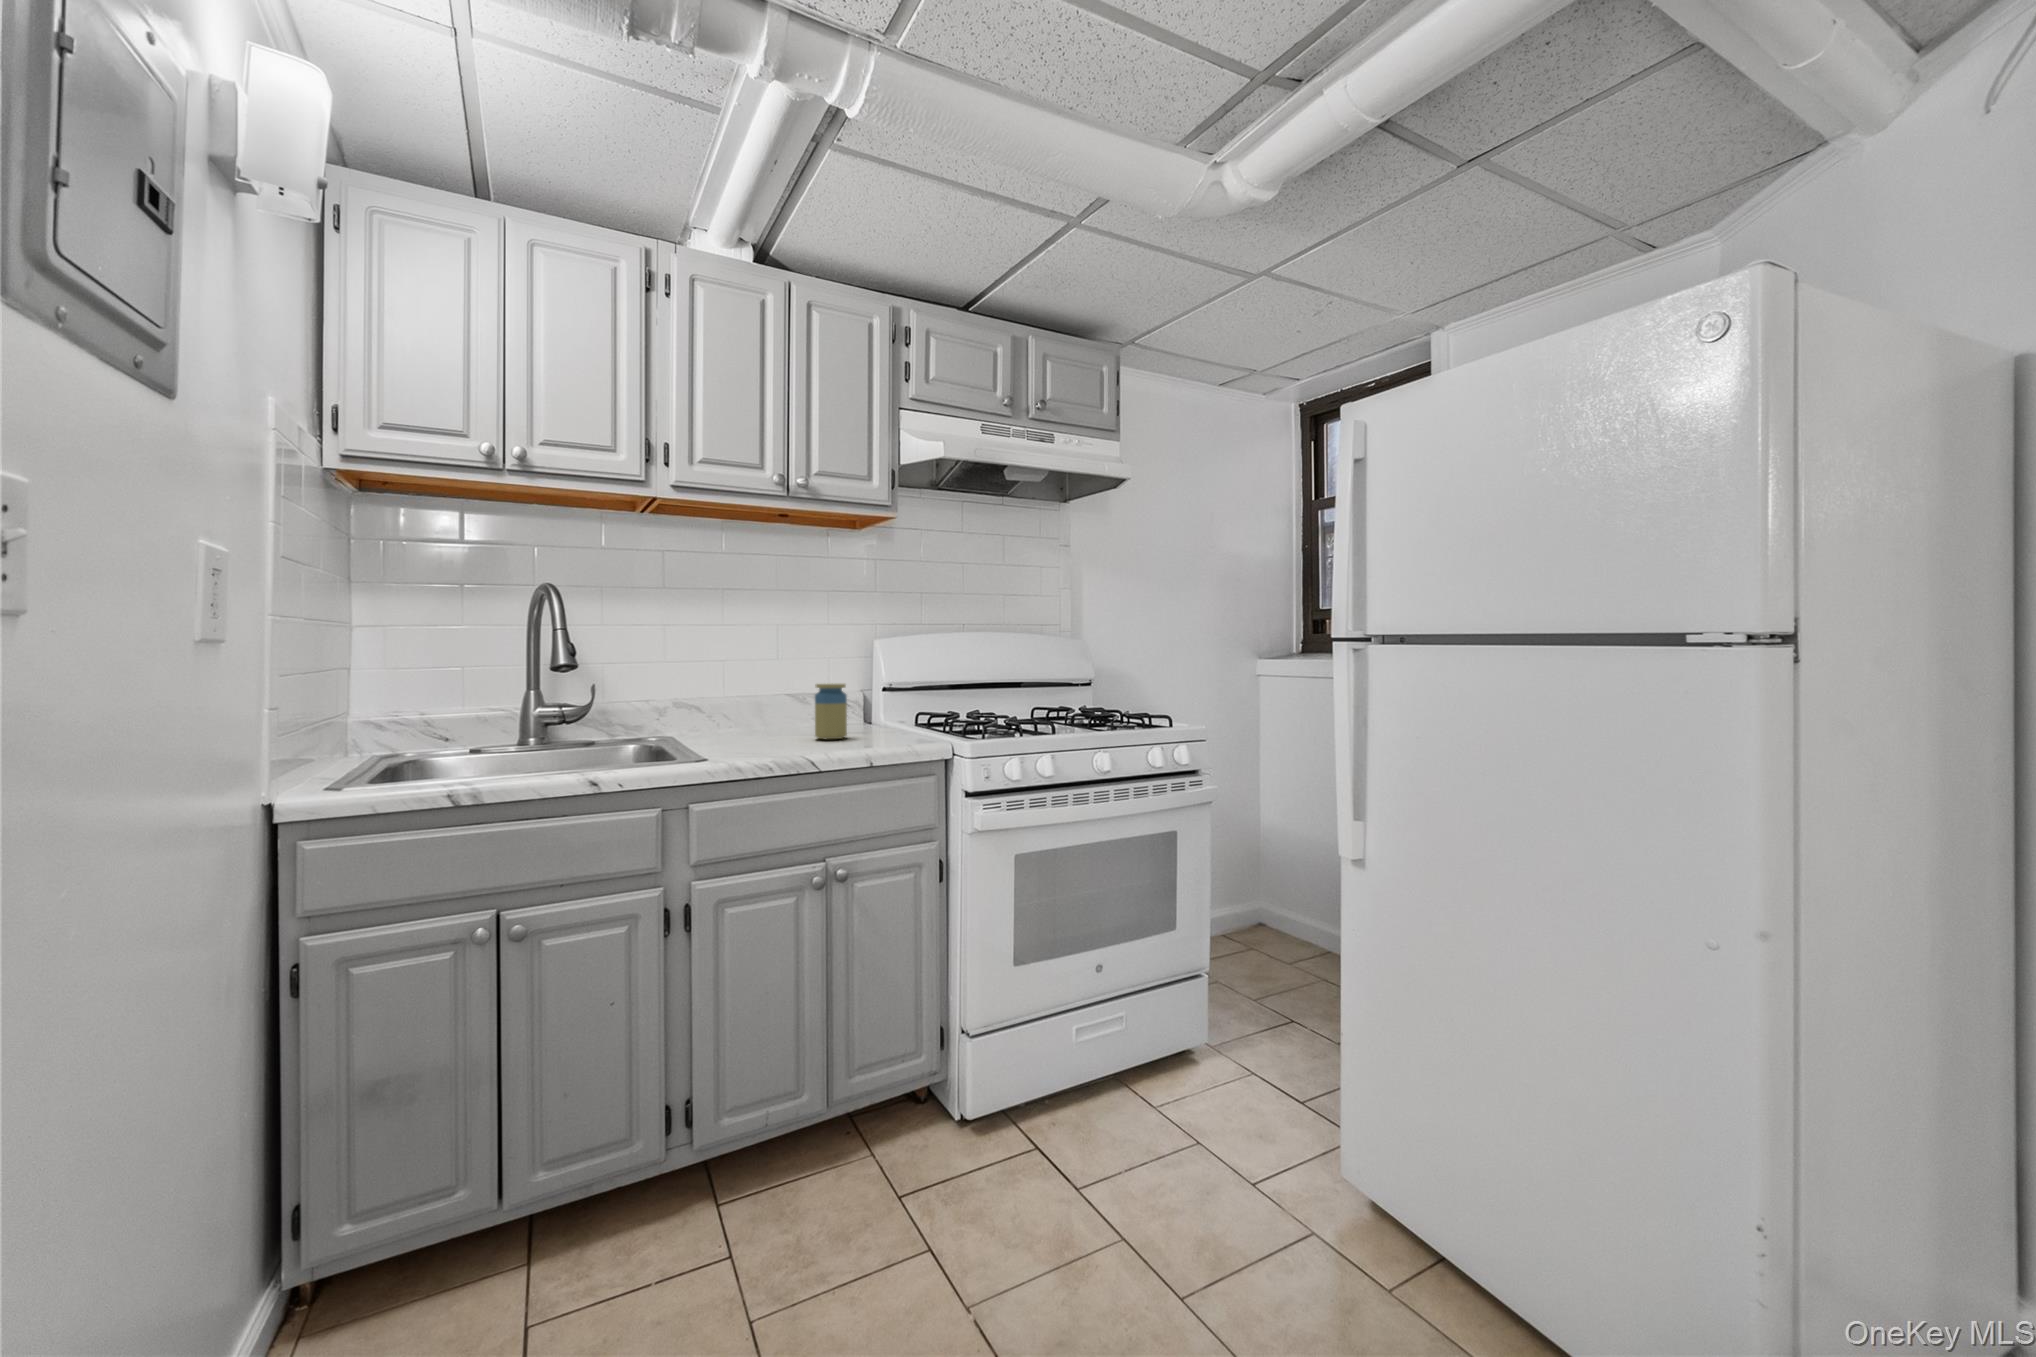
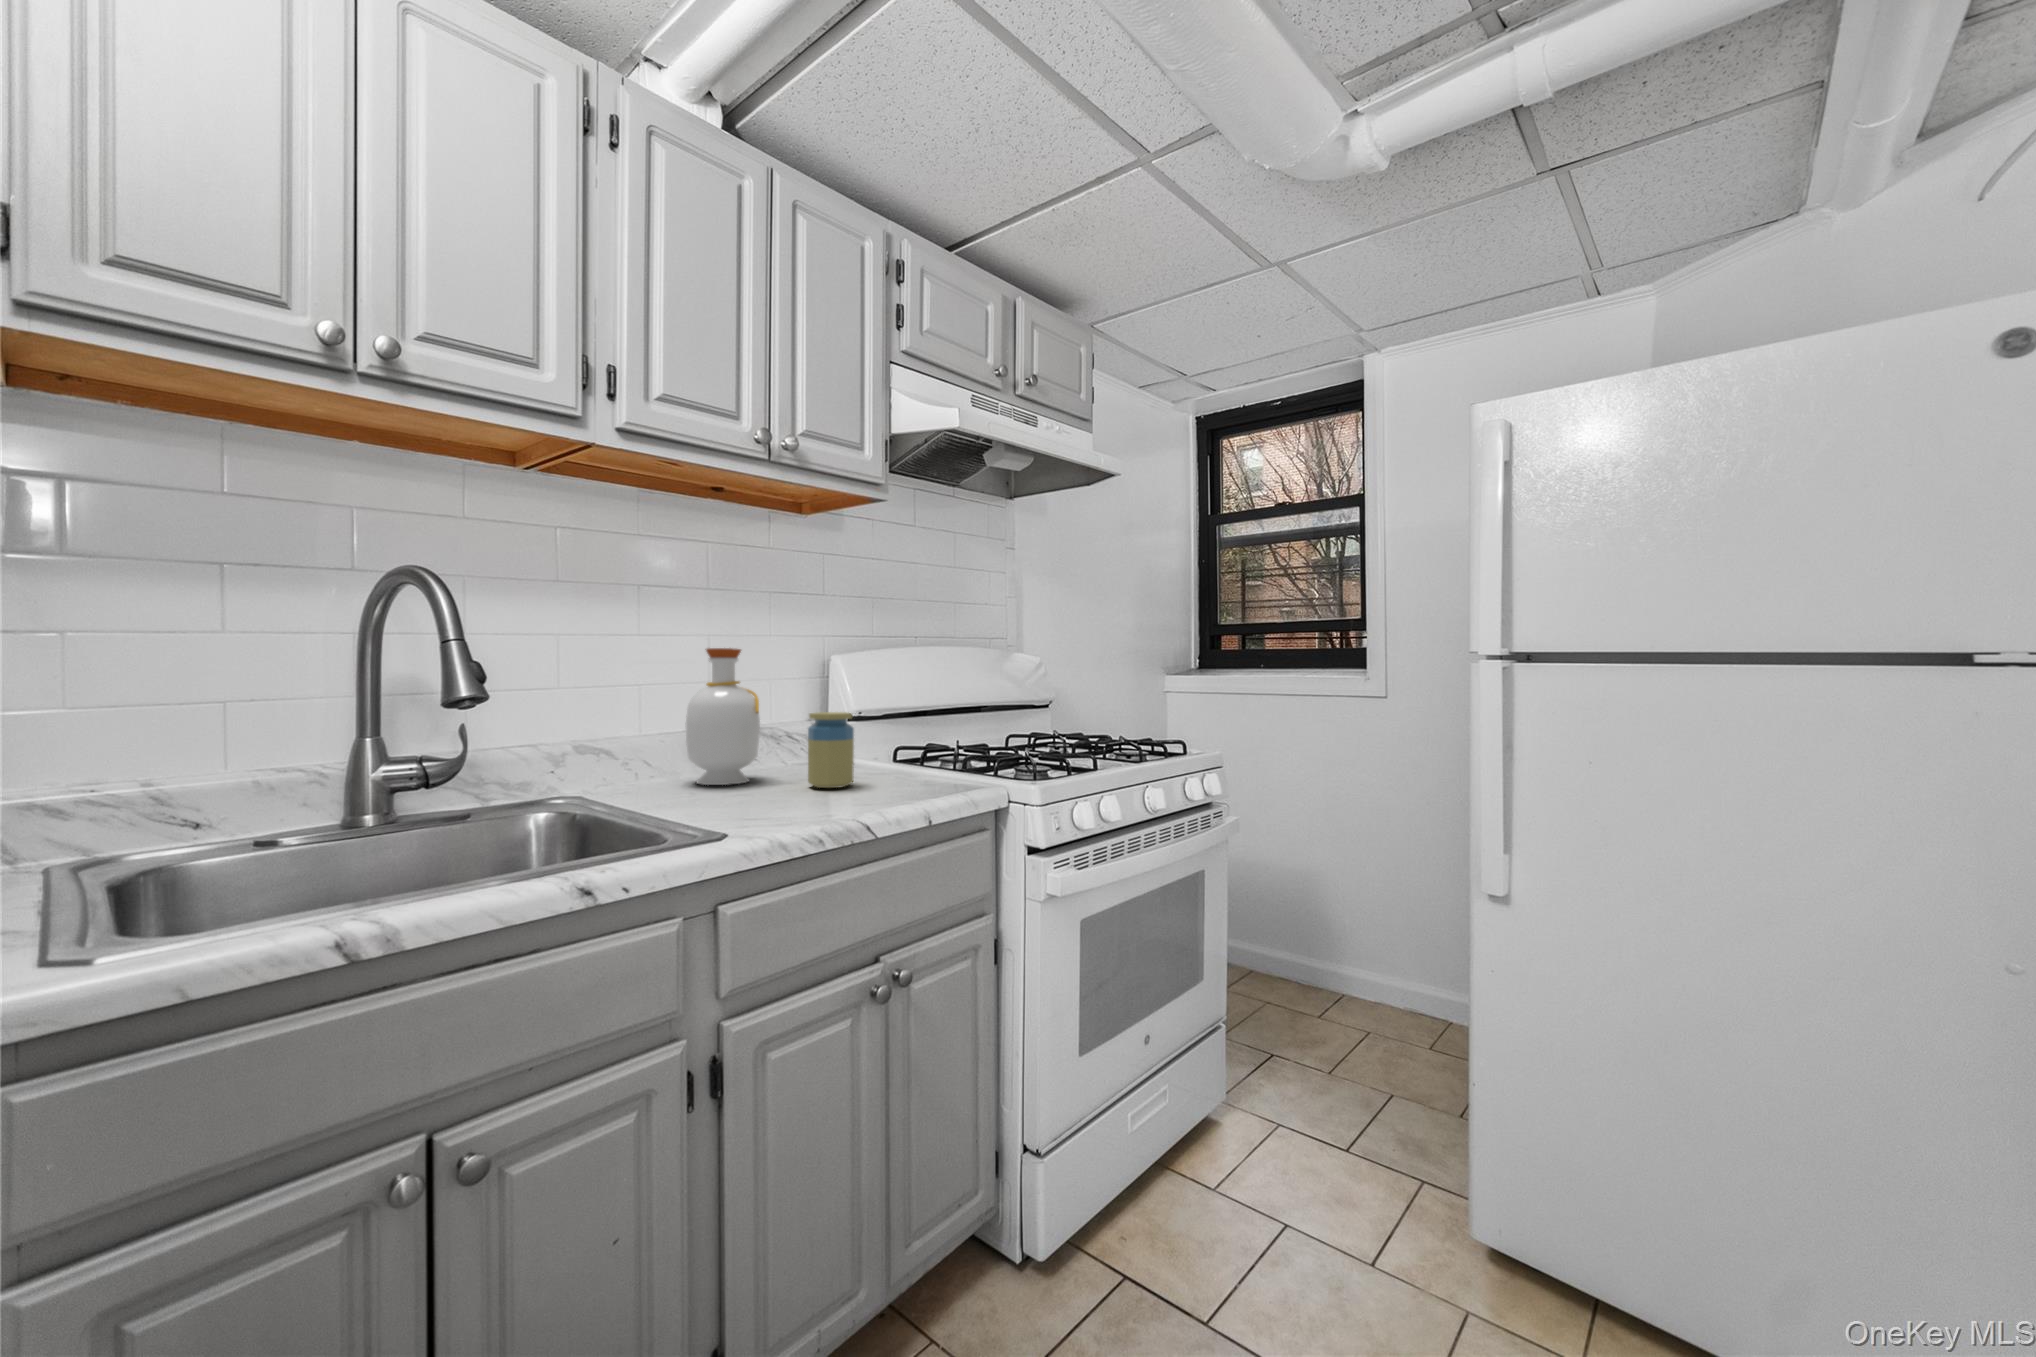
bottle: none [739,637,793,736] -> present [686,648,760,785]

